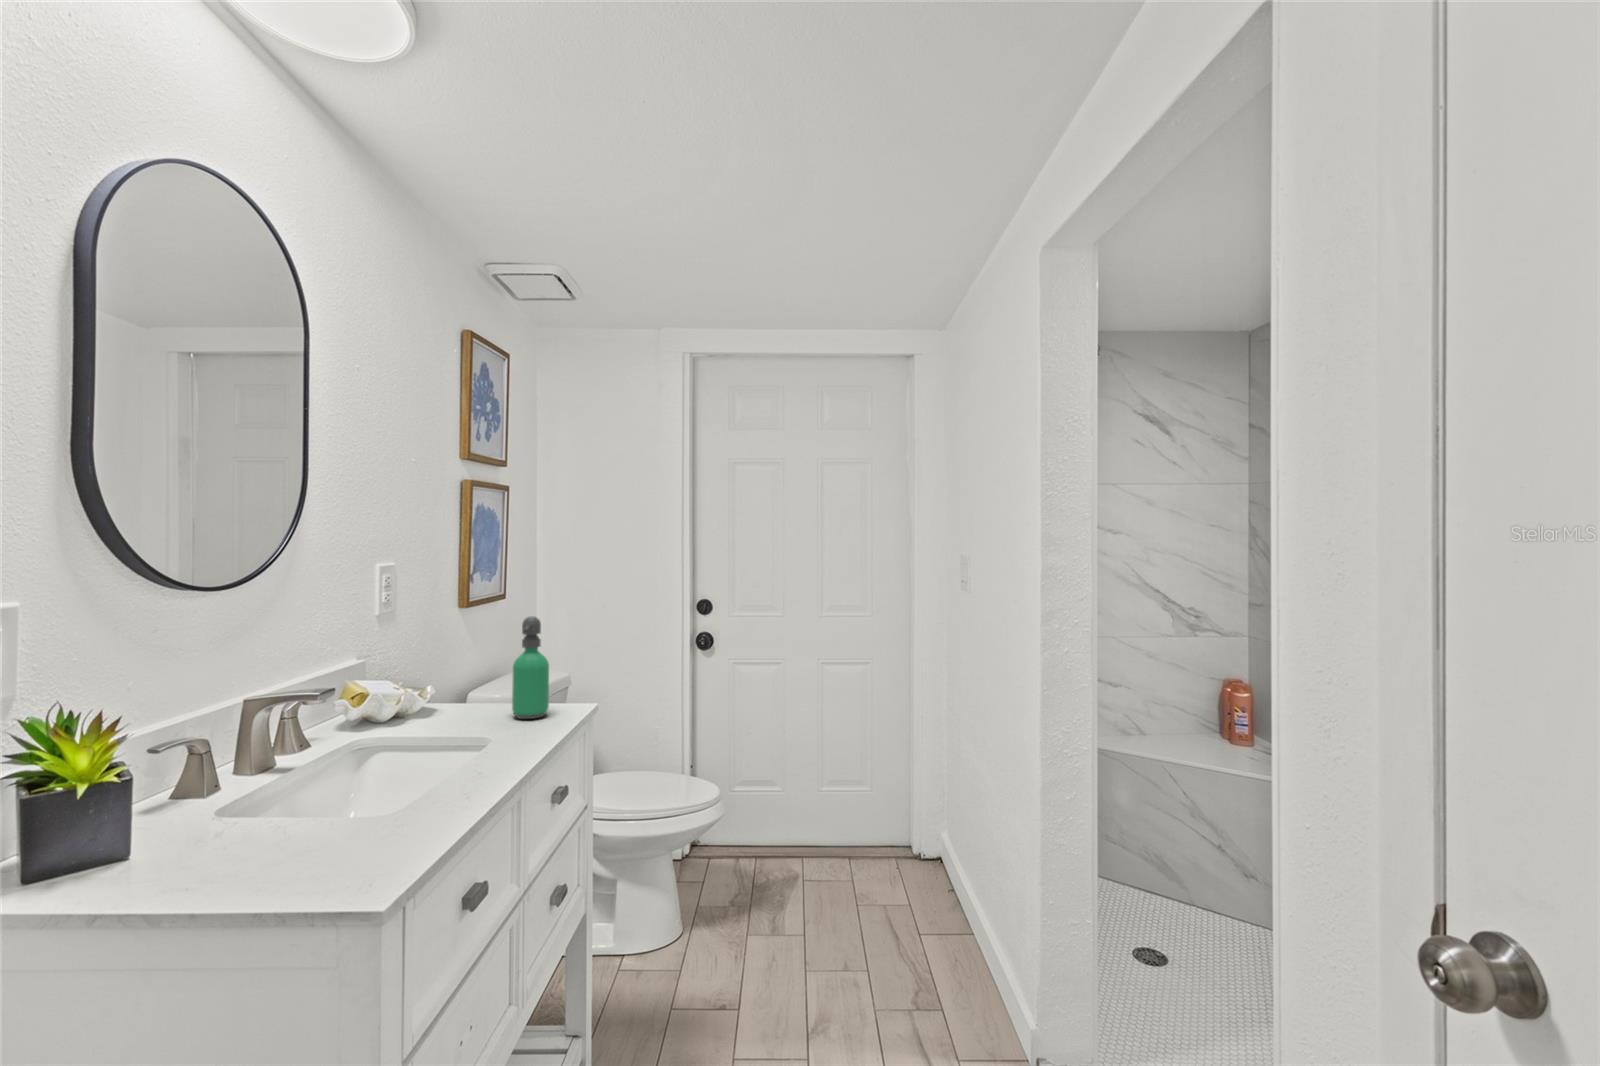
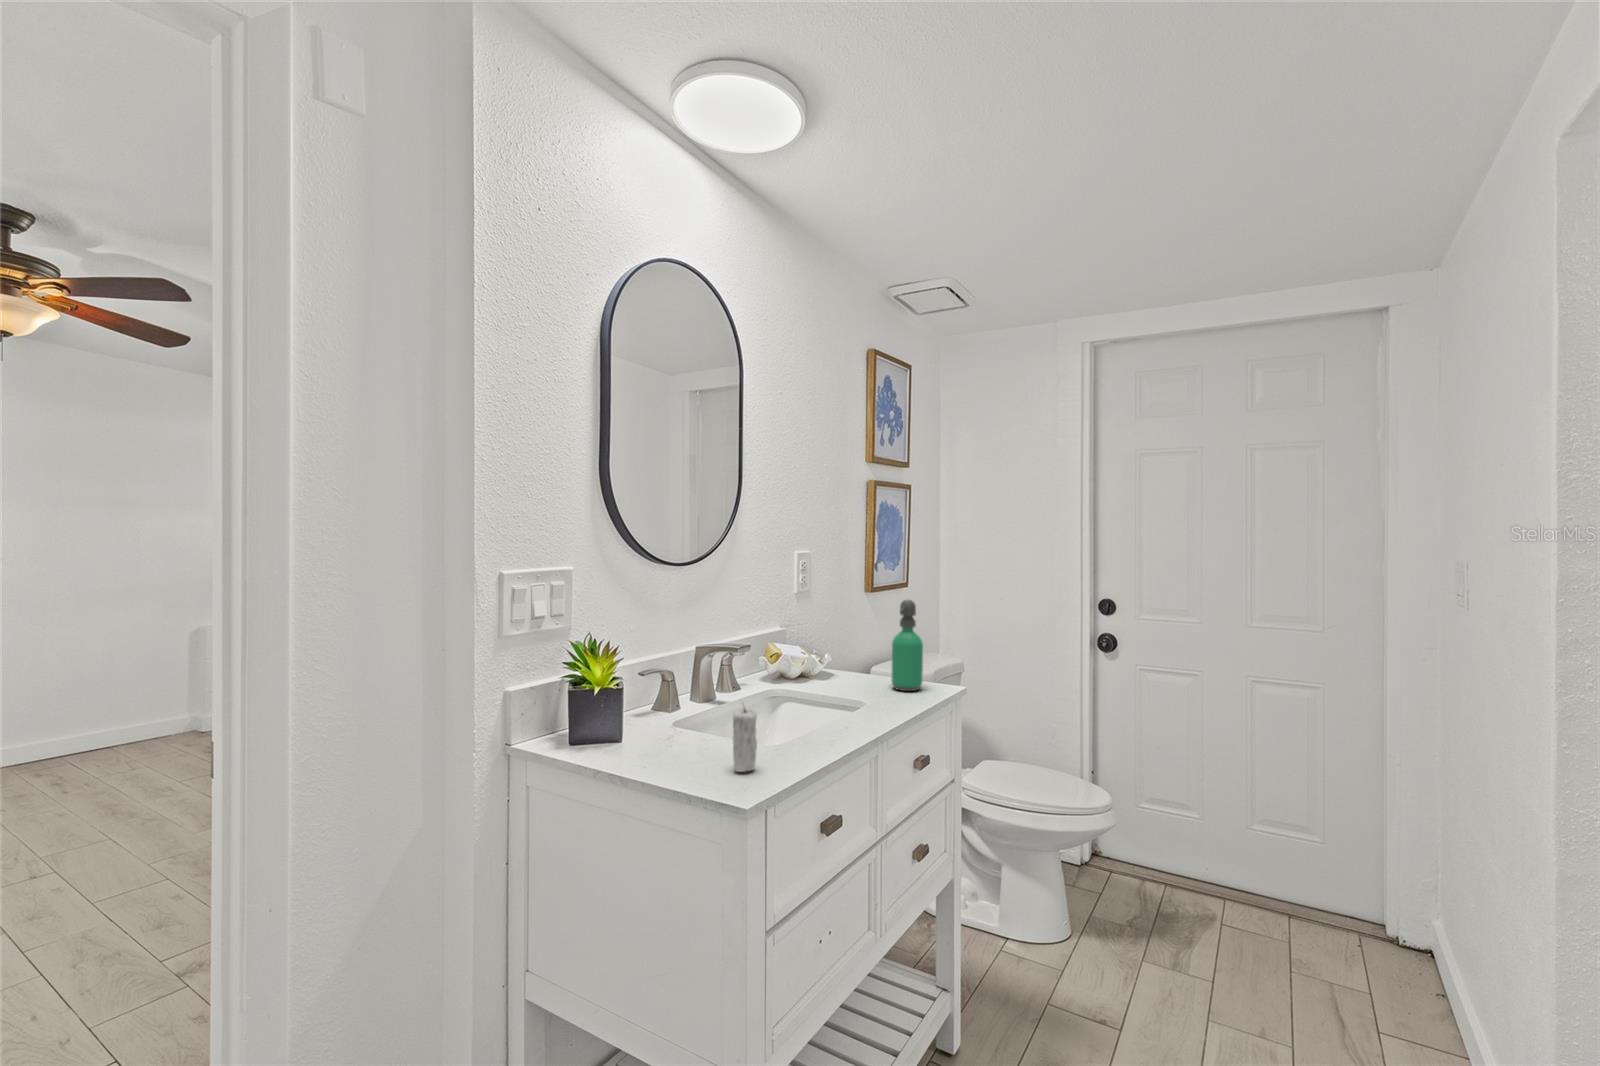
candle: none [334,769,371,867] -> present [733,708,757,772]

